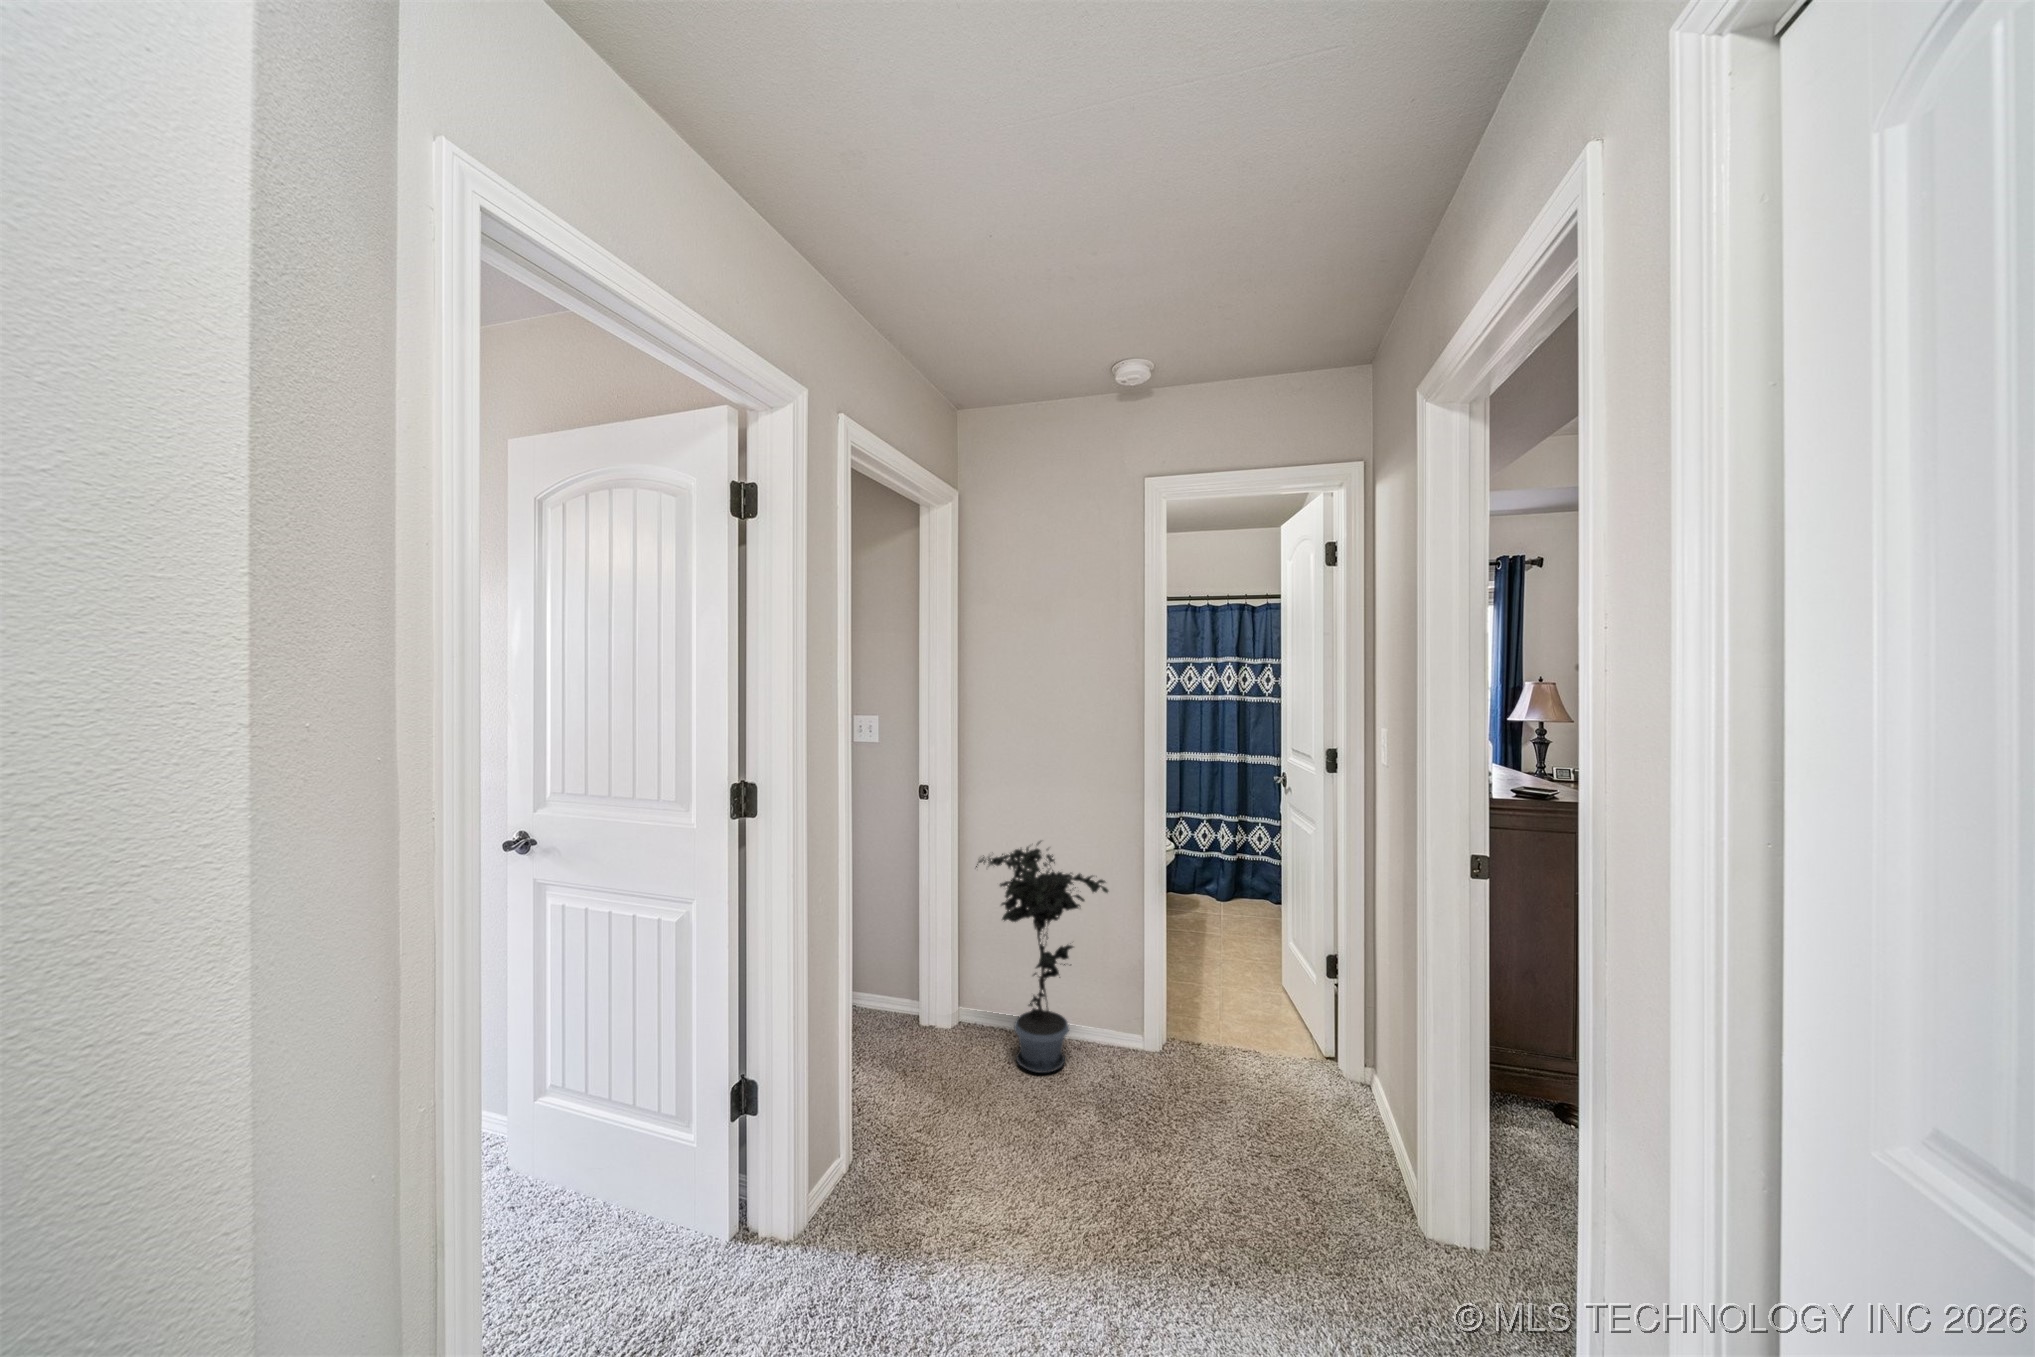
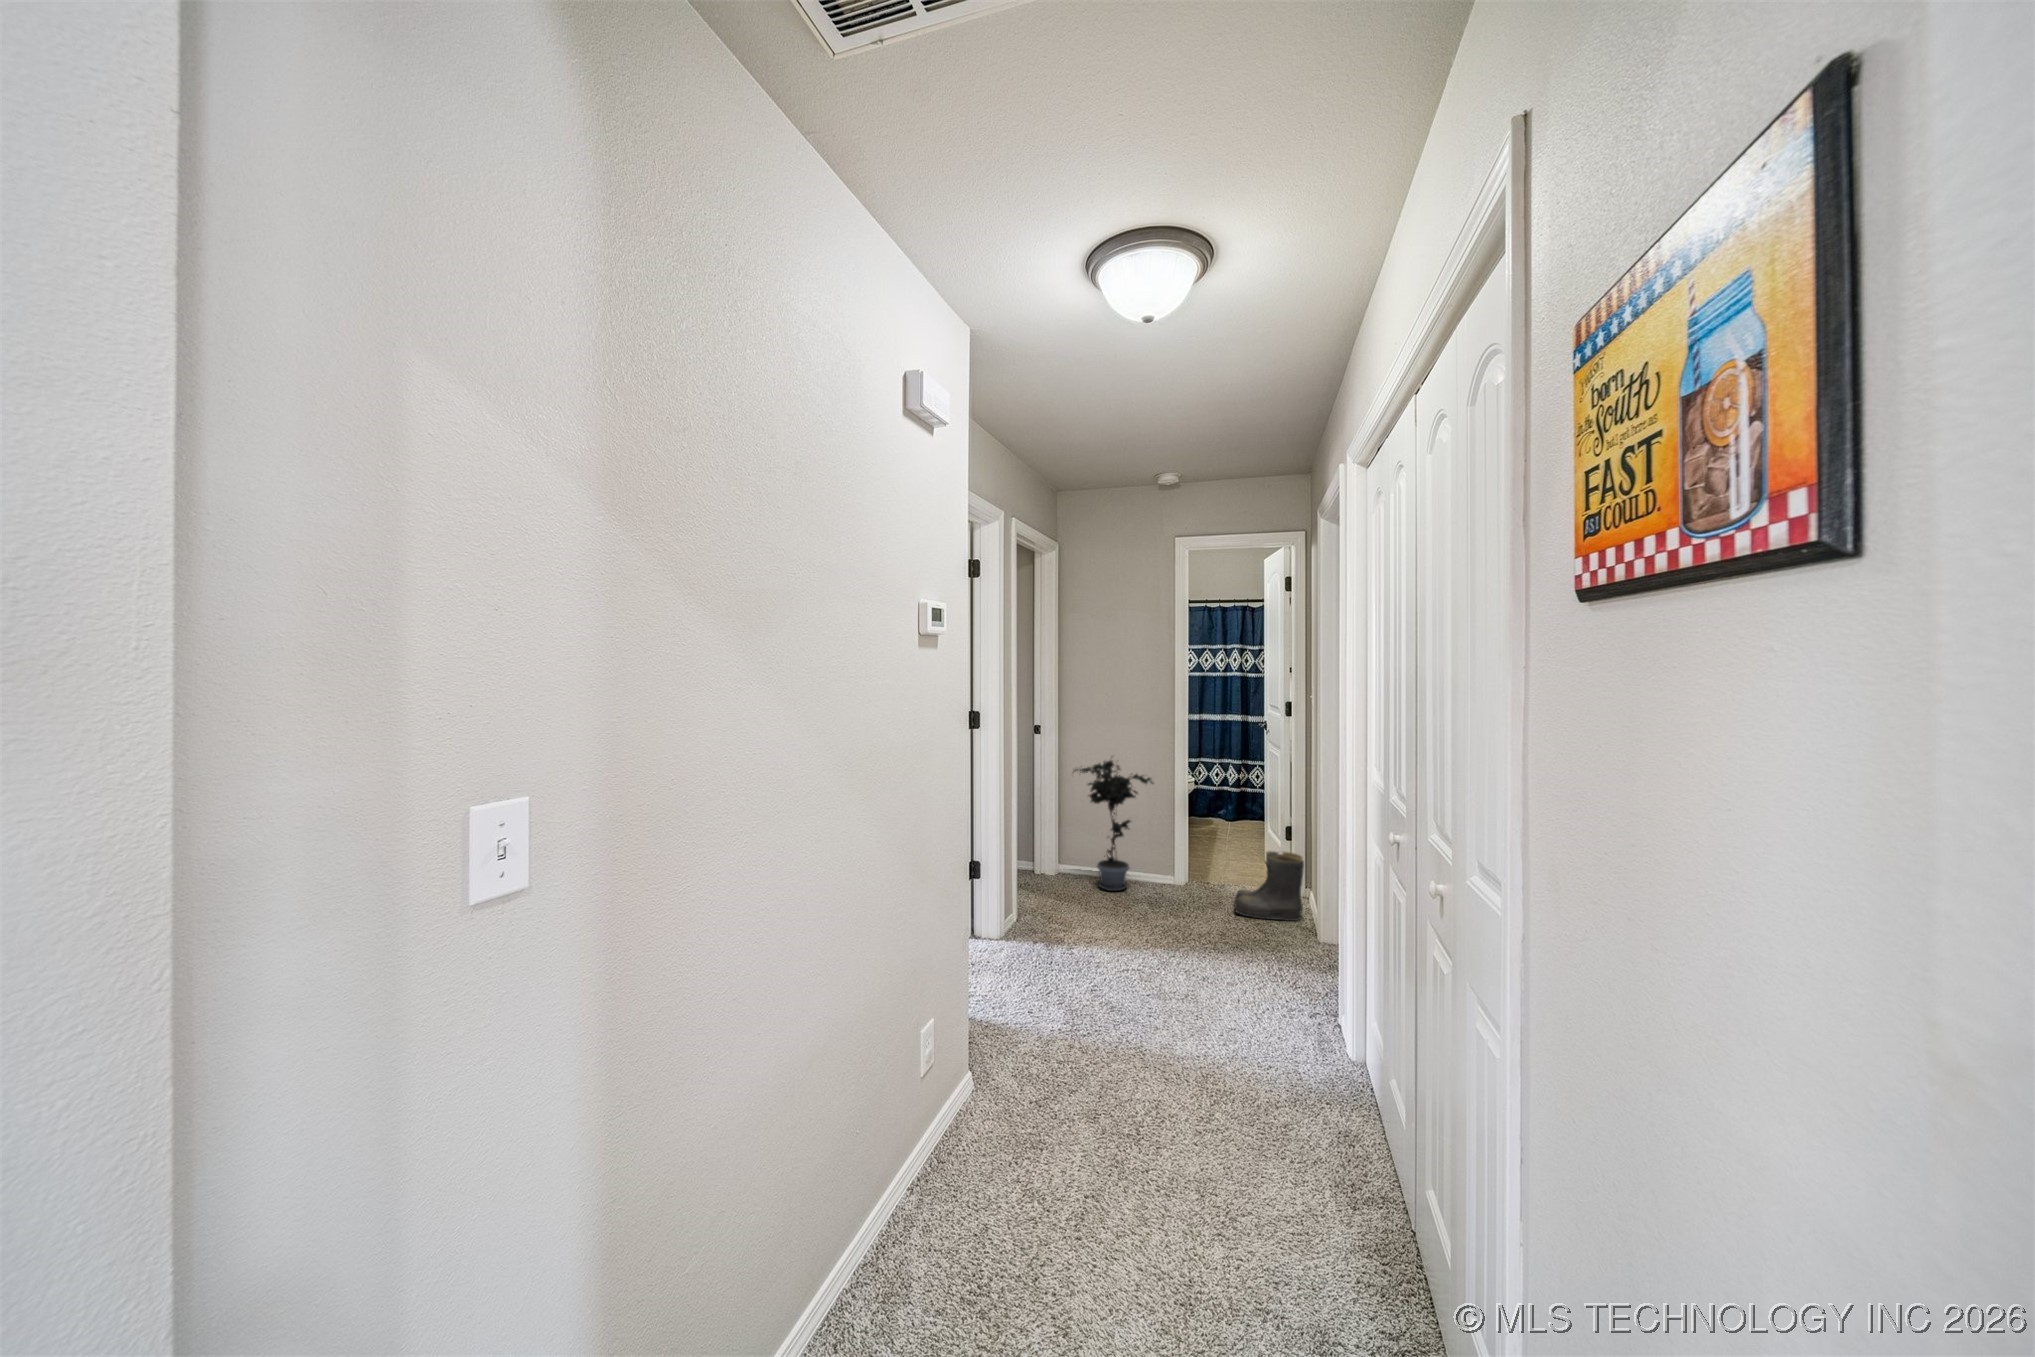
boots: none [1247,1020,1382,1168] -> present [1234,851,1304,921]

